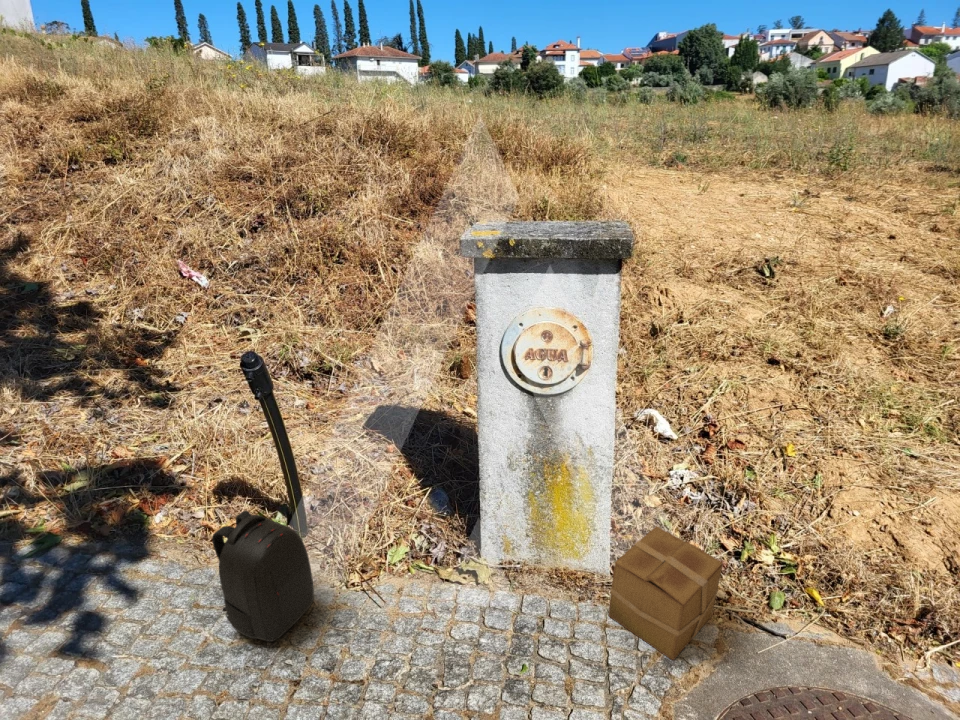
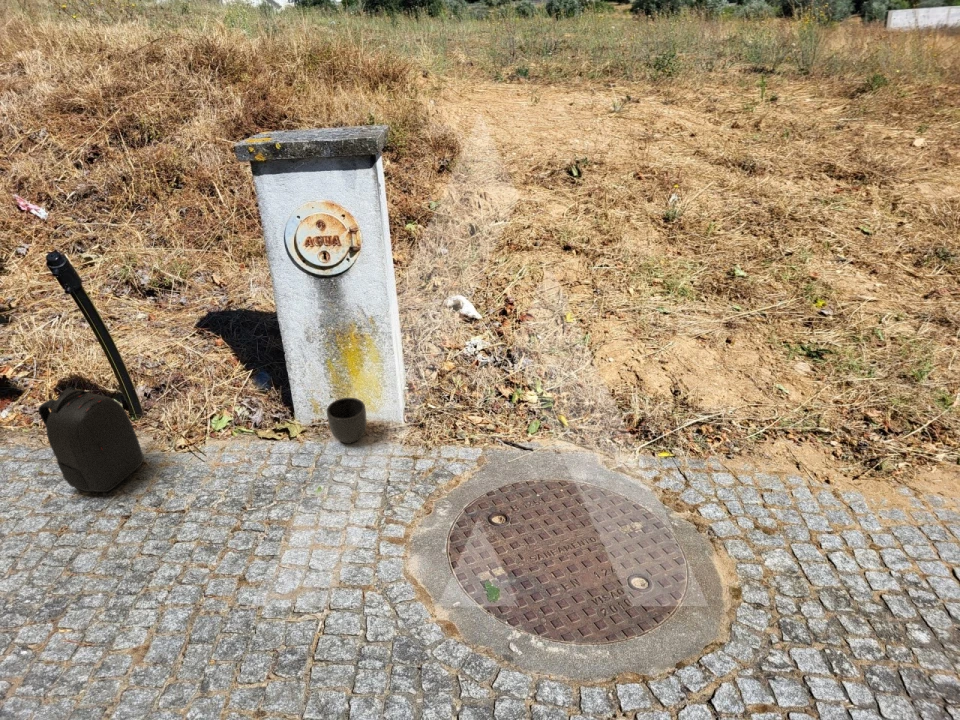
cardboard box: present [608,526,723,660] -> none [389,372,476,468]
planter: none [531,547,578,605] -> present [327,398,367,444]

